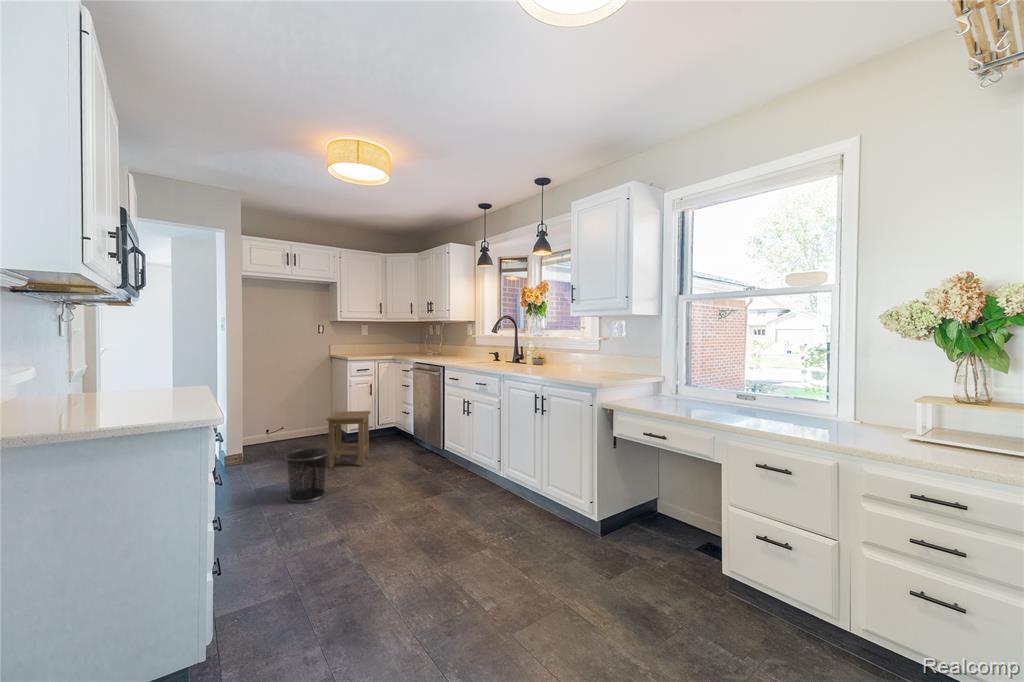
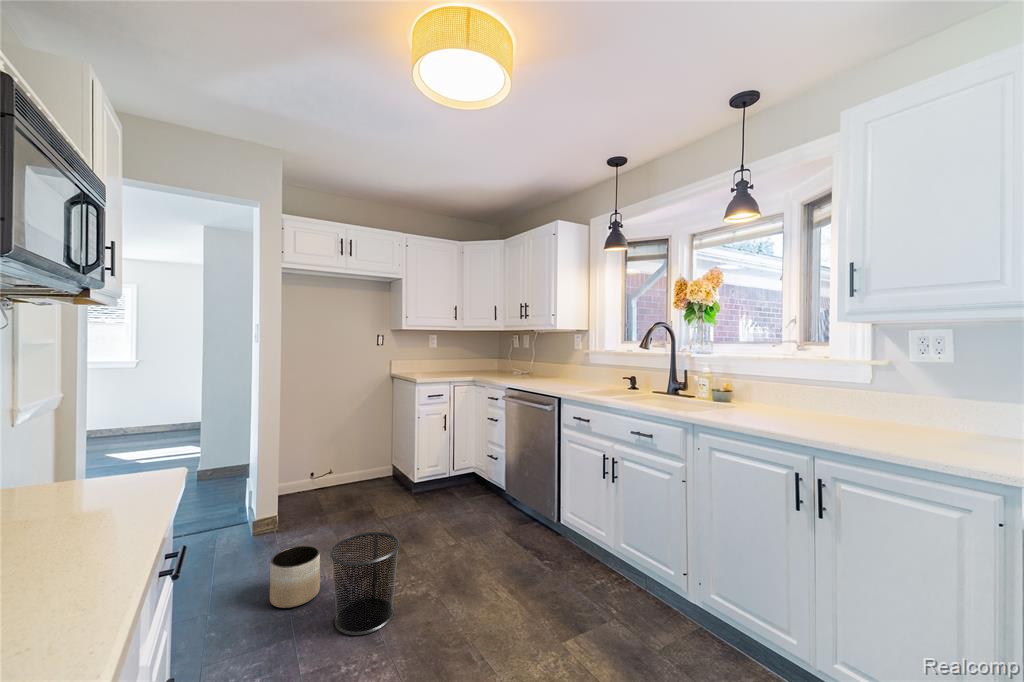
stool: present [326,411,370,468] -> none [391,459,450,547]
planter: none [245,461,278,495] -> present [270,546,320,608]

